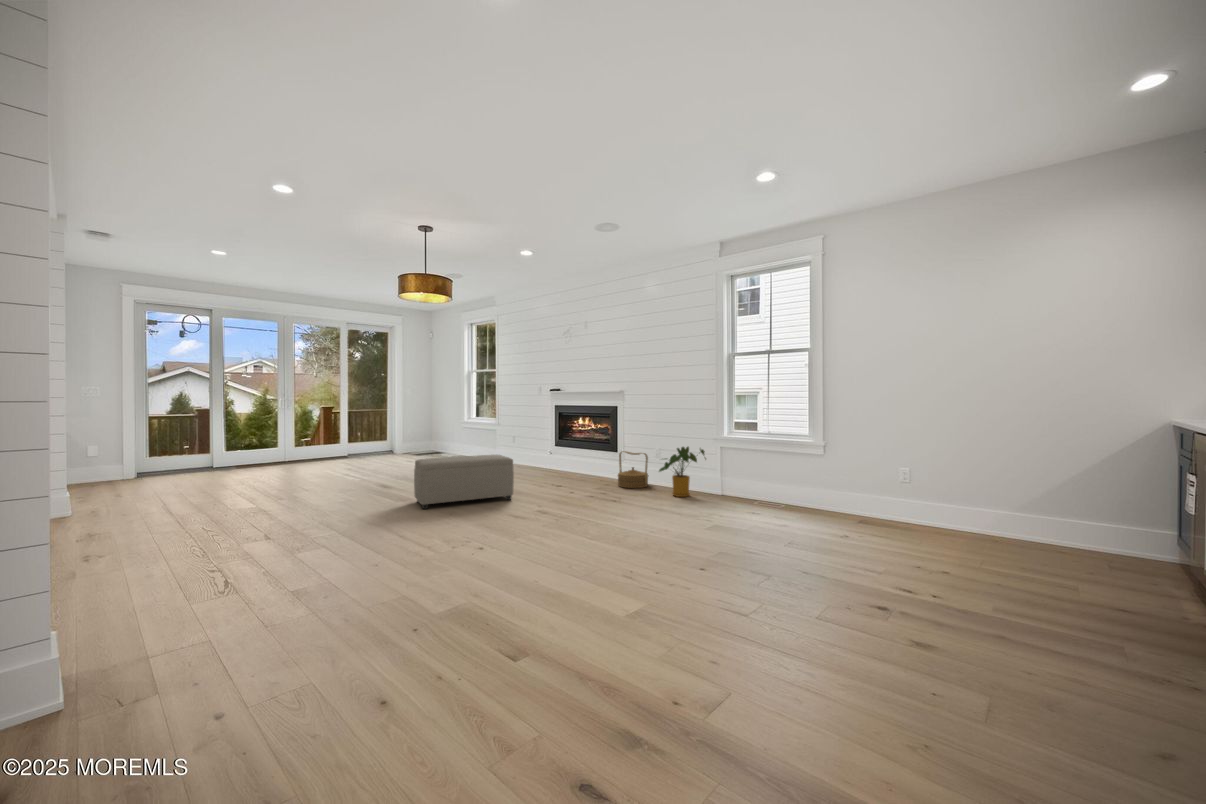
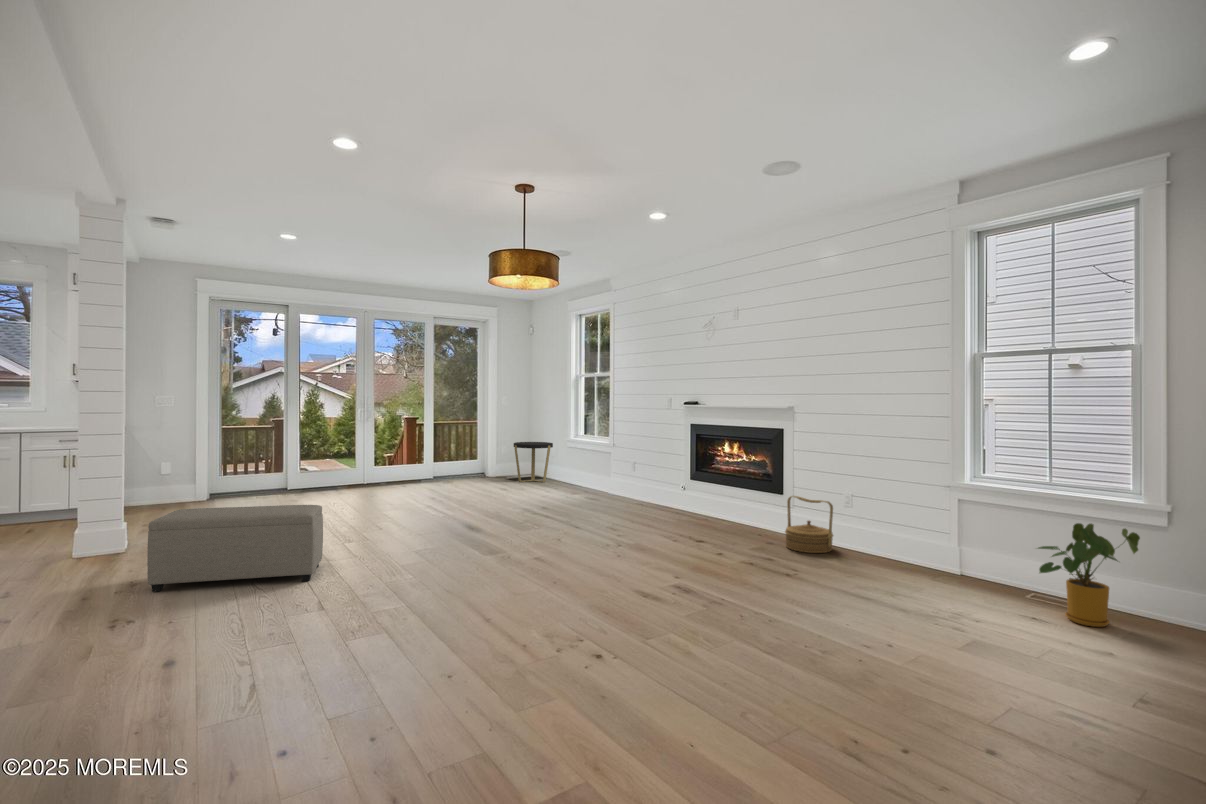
side table: none [418,424,450,456] -> present [514,442,553,482]
house plant: present [659,447,706,497] -> present [1038,523,1140,627]
ottoman: present [414,455,514,509] -> present [147,505,323,592]

